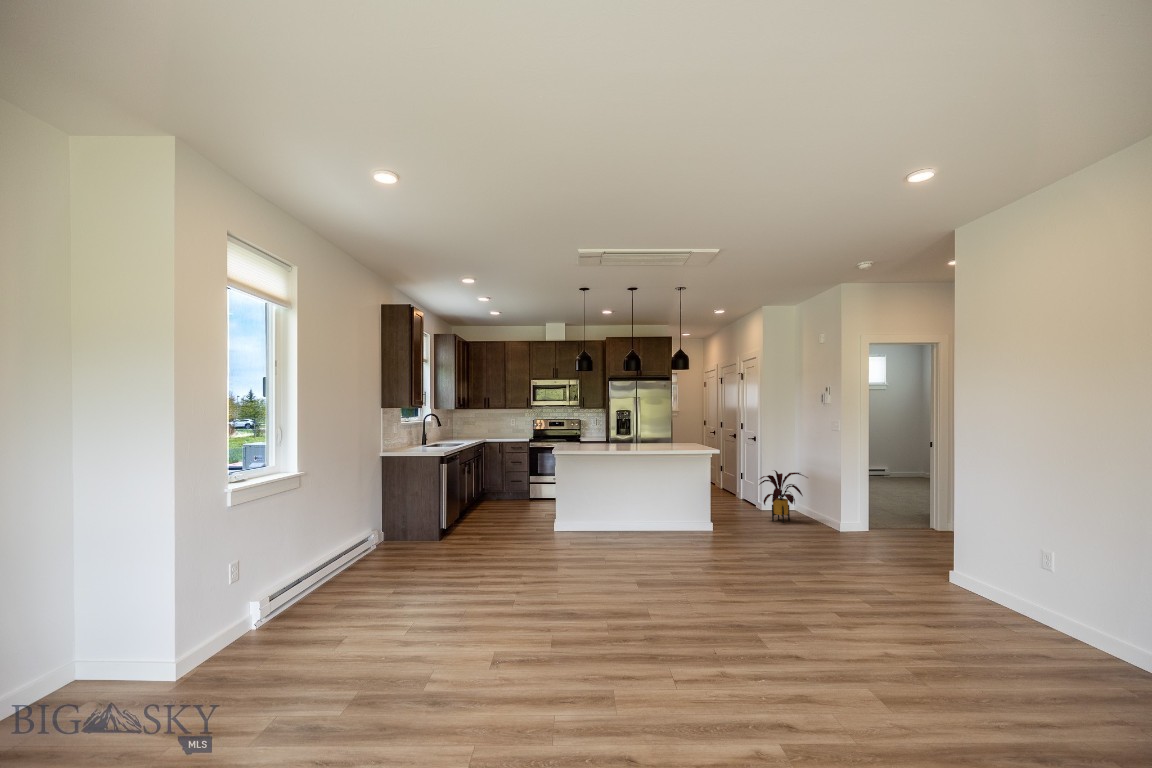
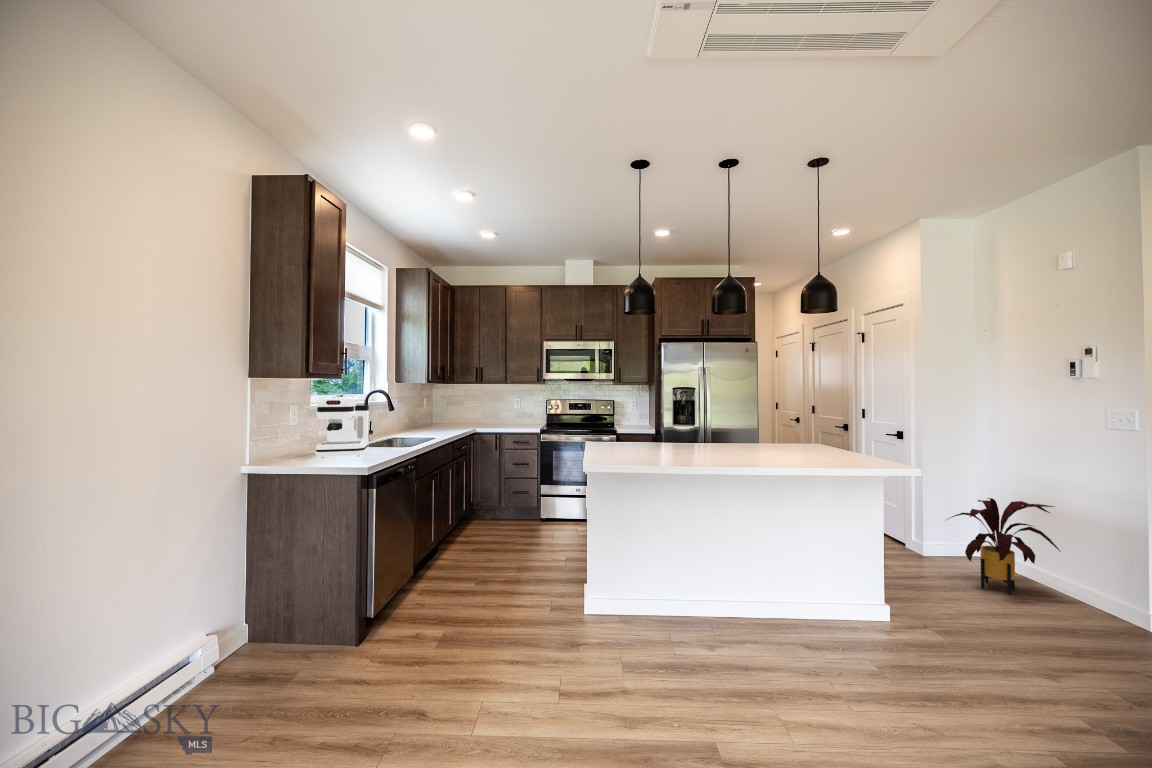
coffee maker: none [410,420,434,450] -> present [316,399,369,458]

